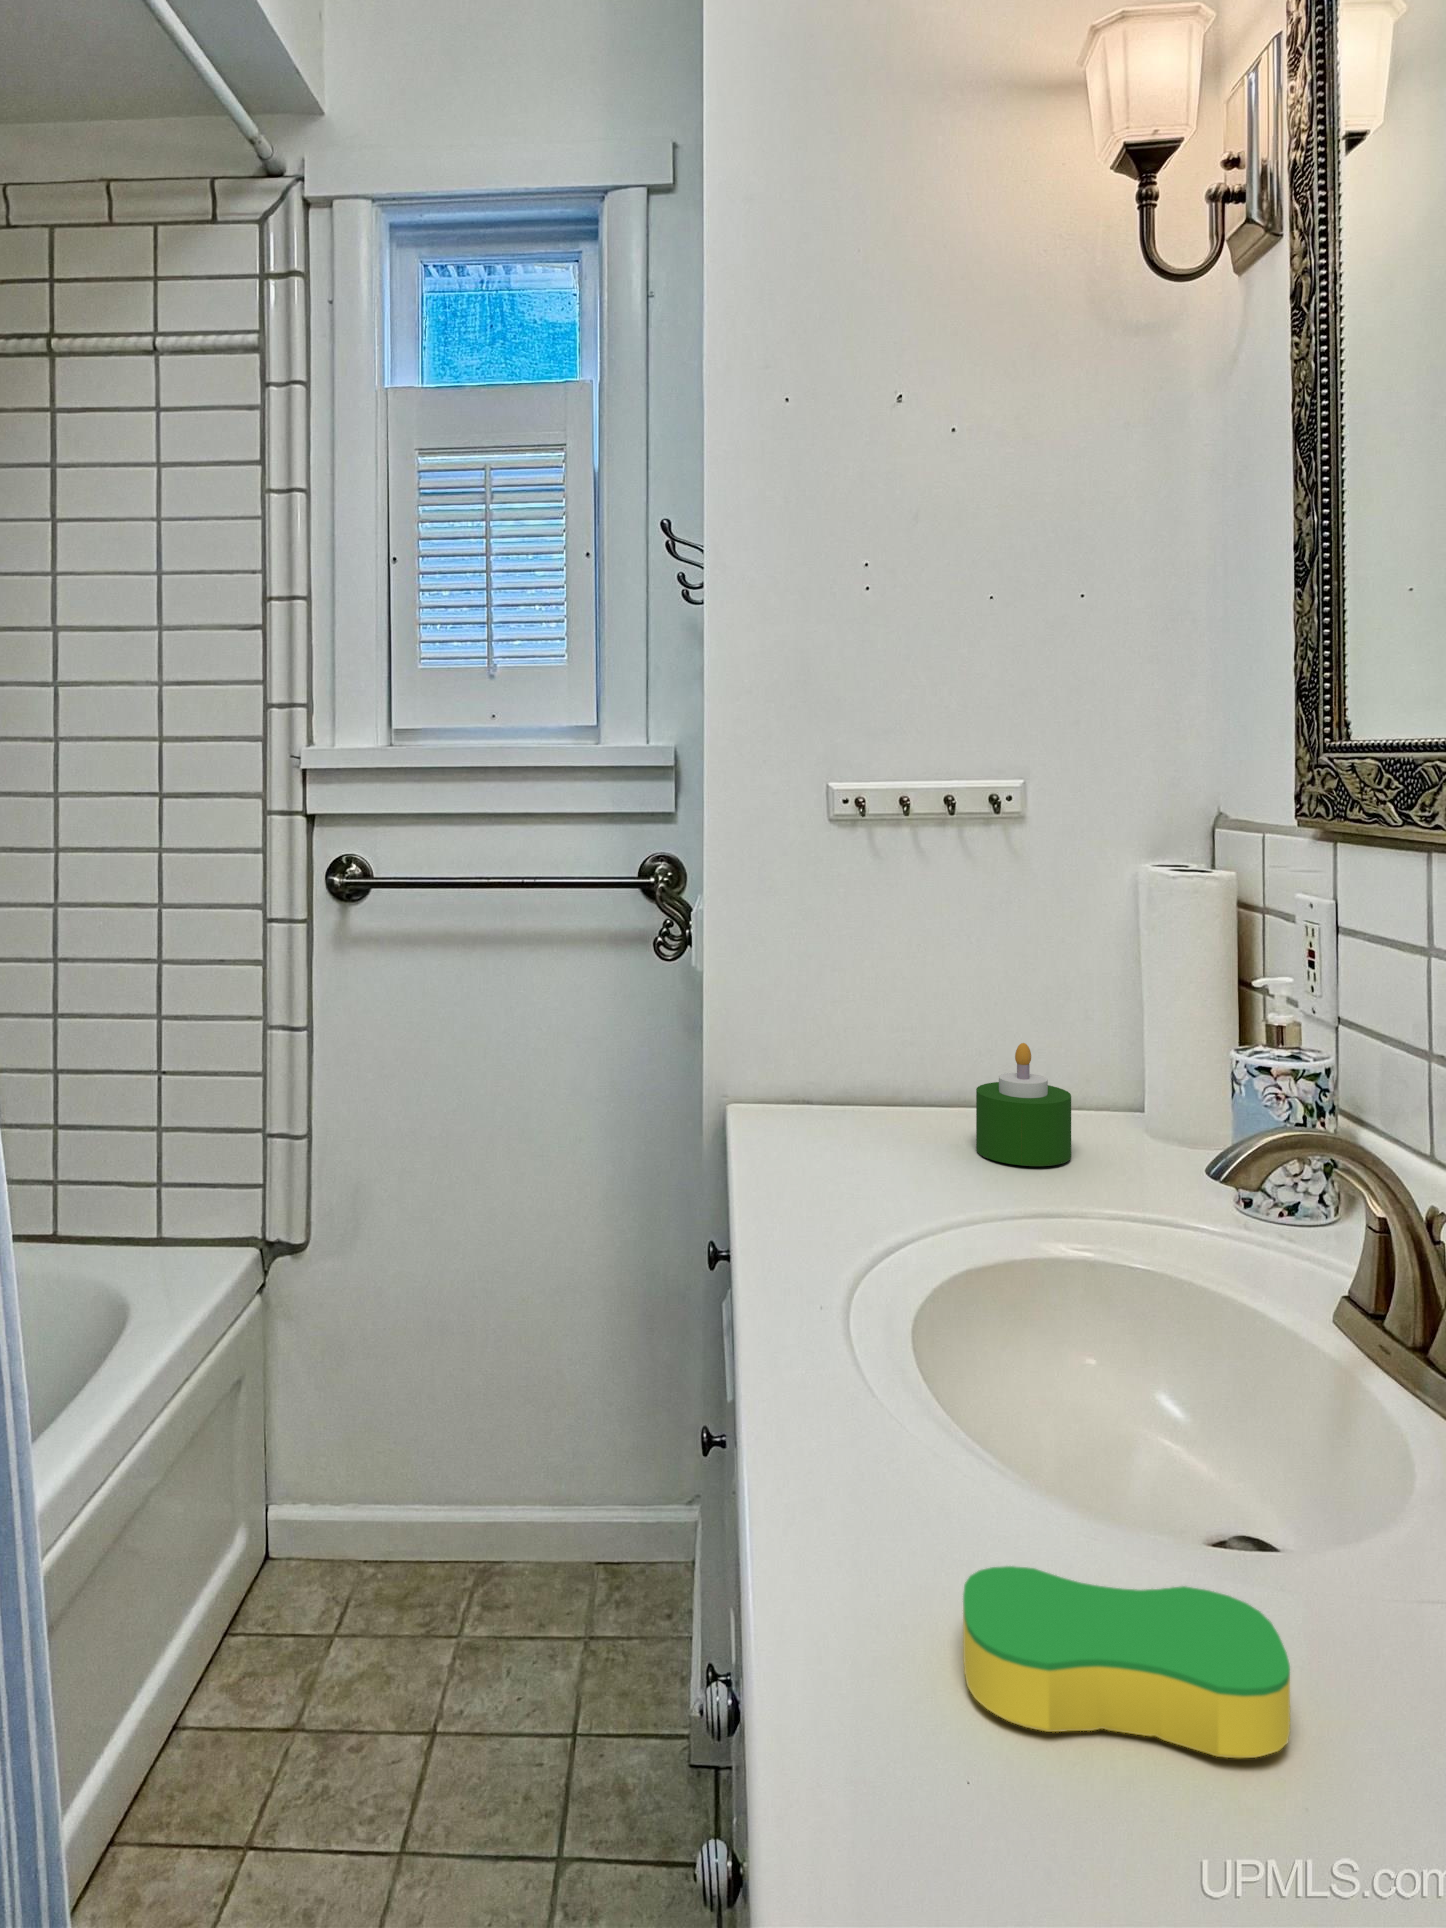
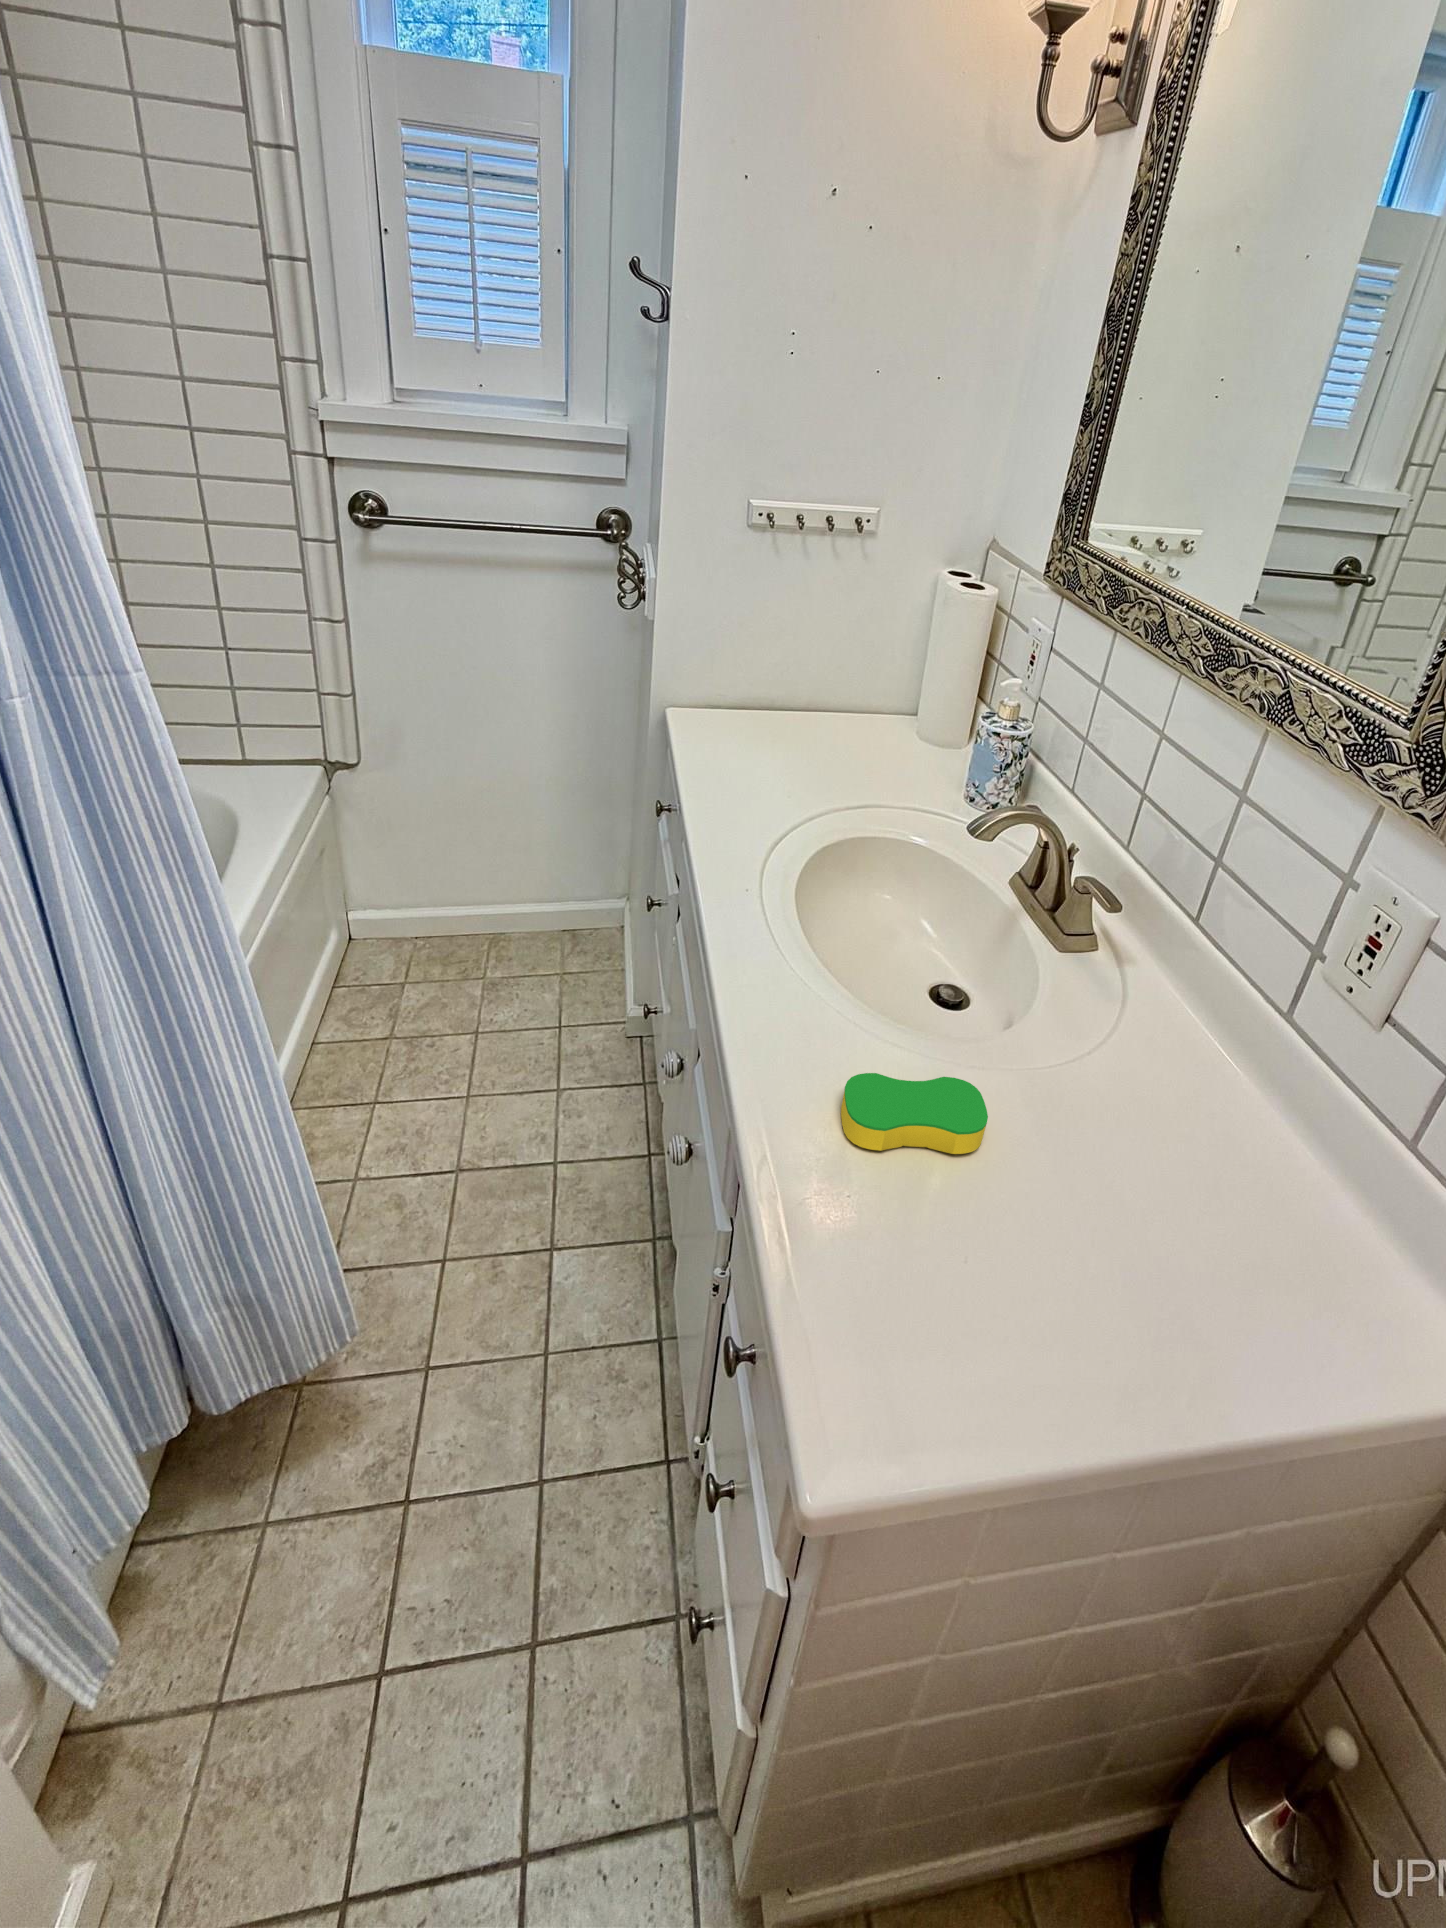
candle: present [976,1043,1071,1166] -> none [827,698,886,771]

